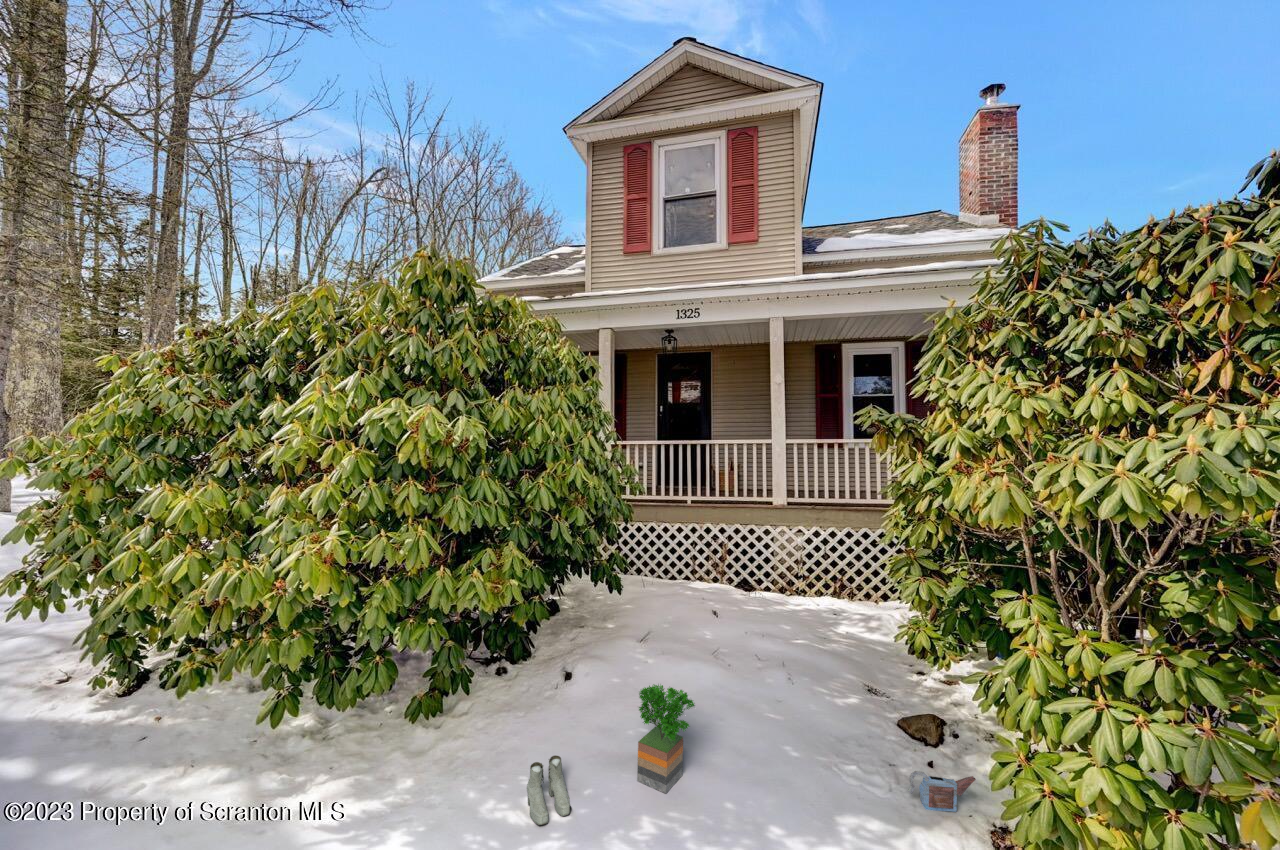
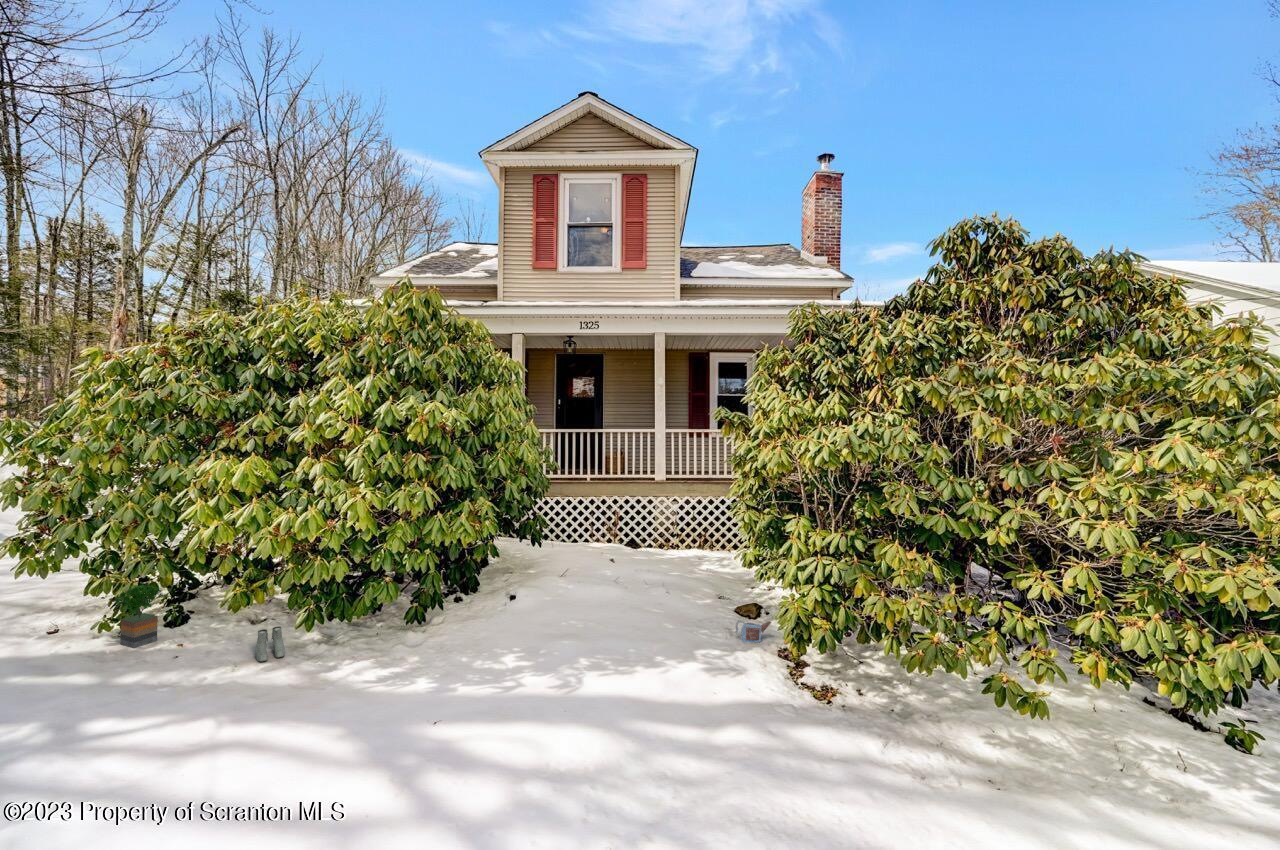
potted tree: present [637,684,695,793] -> present [116,585,167,648]
boots: present [527,755,570,825] -> present [256,626,285,662]

